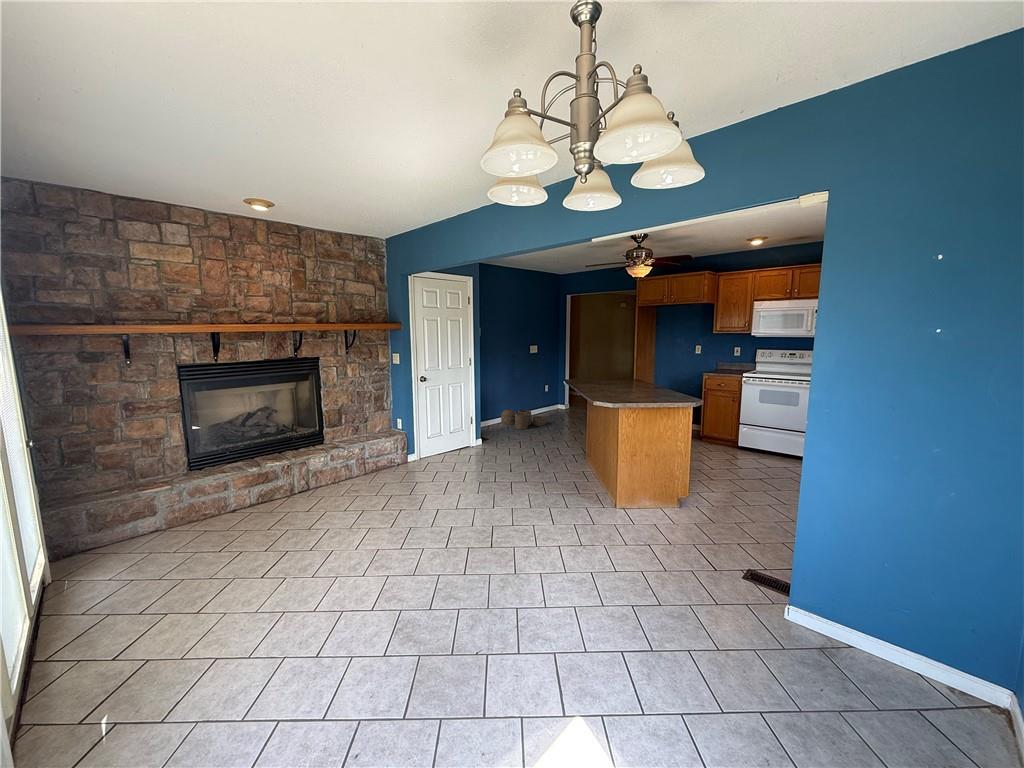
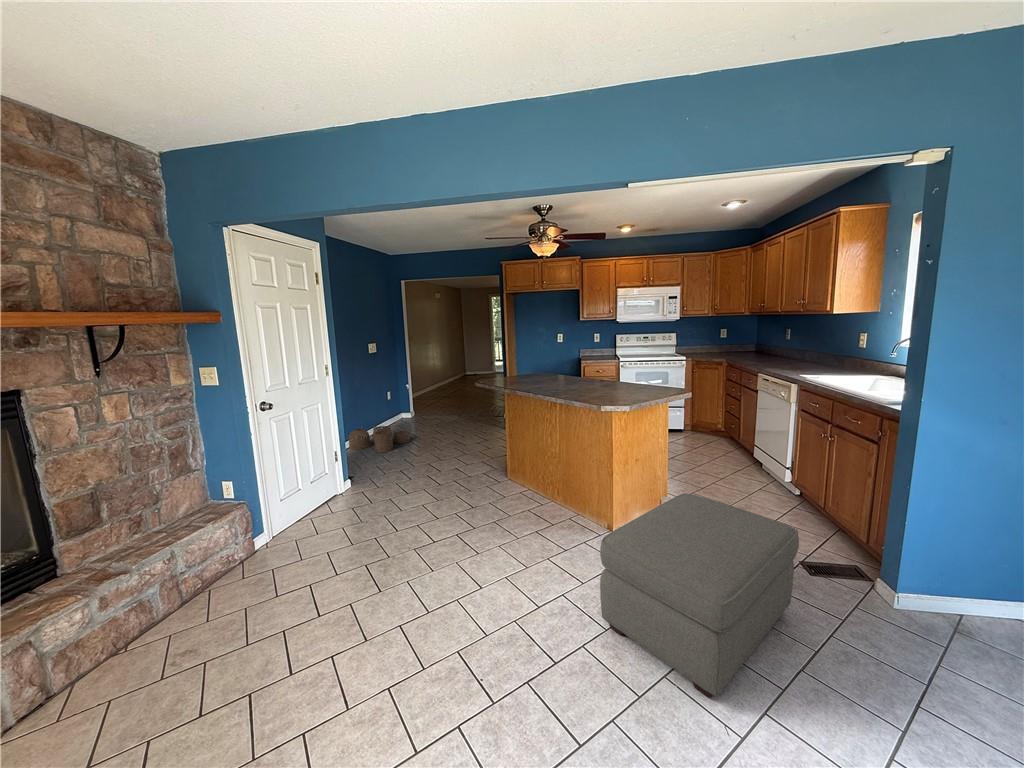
ottoman: none [532,481,679,591] -> present [600,494,799,699]

